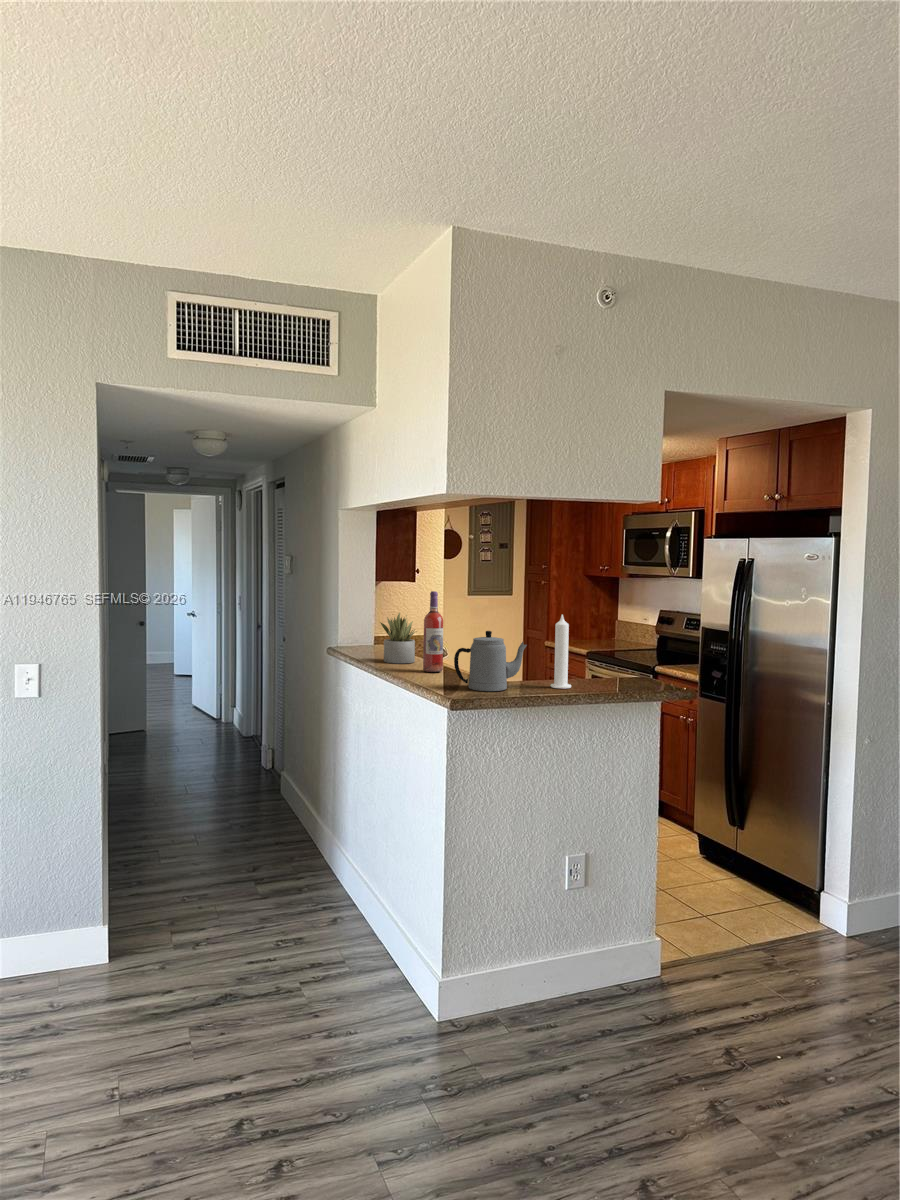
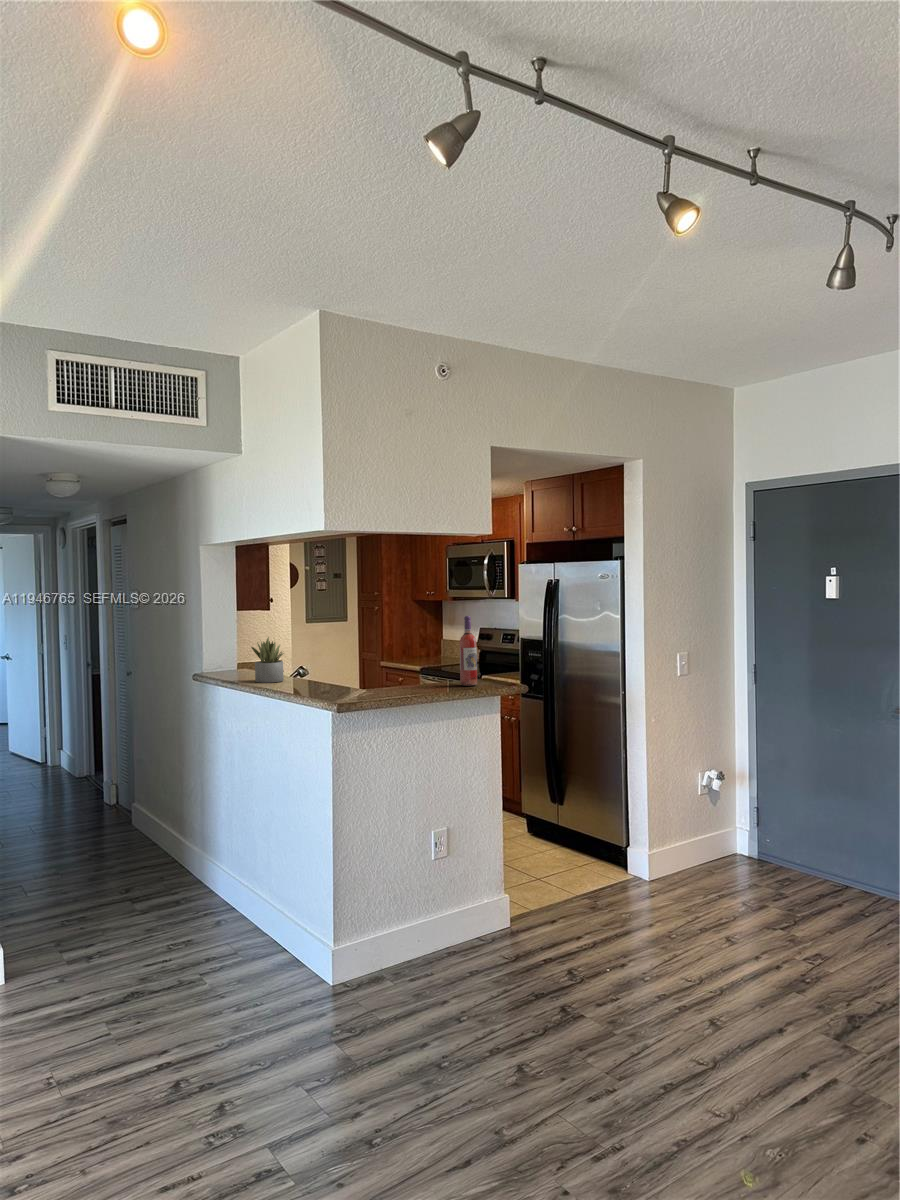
wine bottle: present [423,591,443,672] -> present [460,616,477,686]
candle: present [550,615,571,689] -> none [411,630,428,692]
teapot: present [454,631,527,691] -> none [331,647,391,698]

